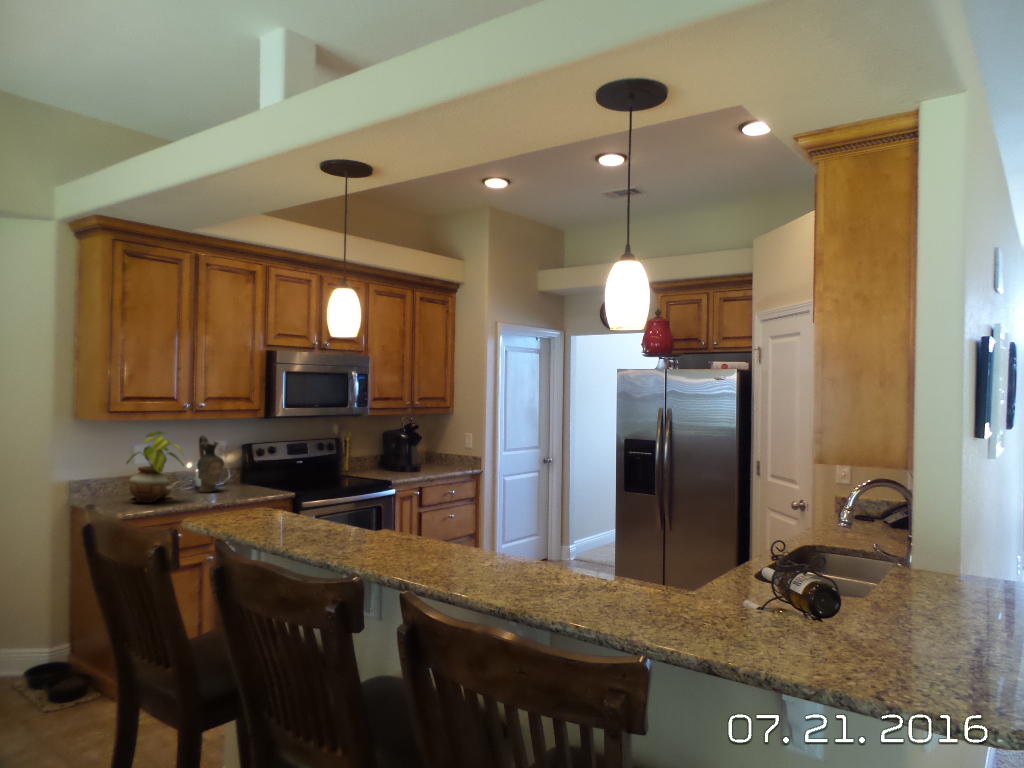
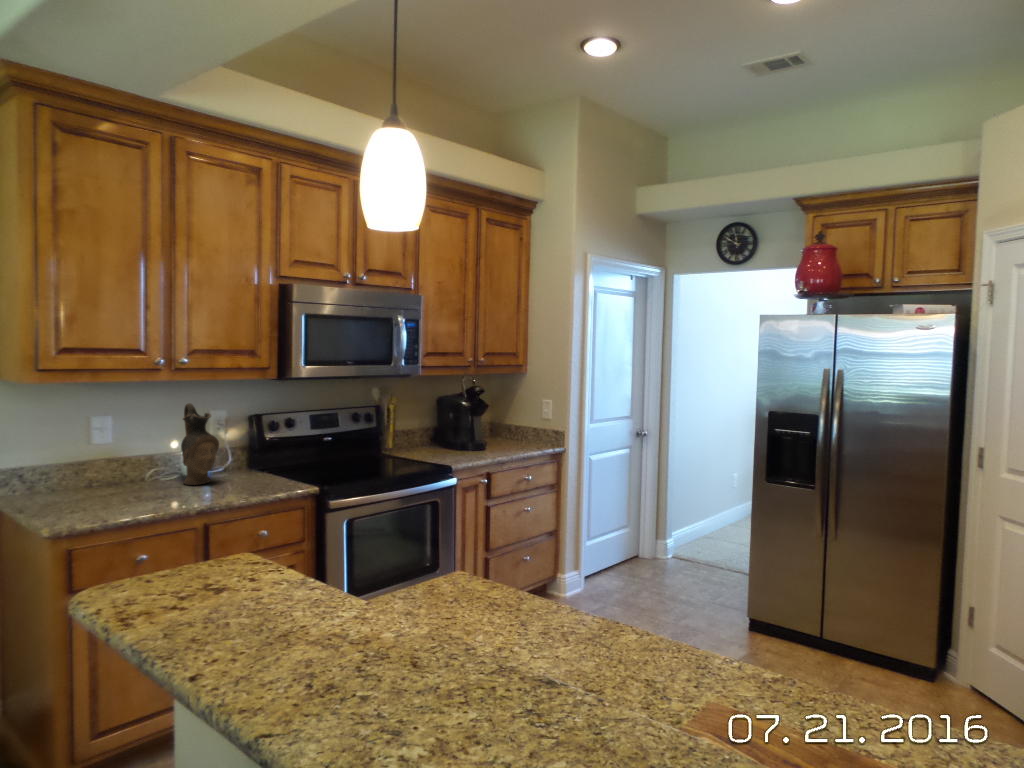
potted plant: present [127,431,184,502] -> none [66,399,155,506]

